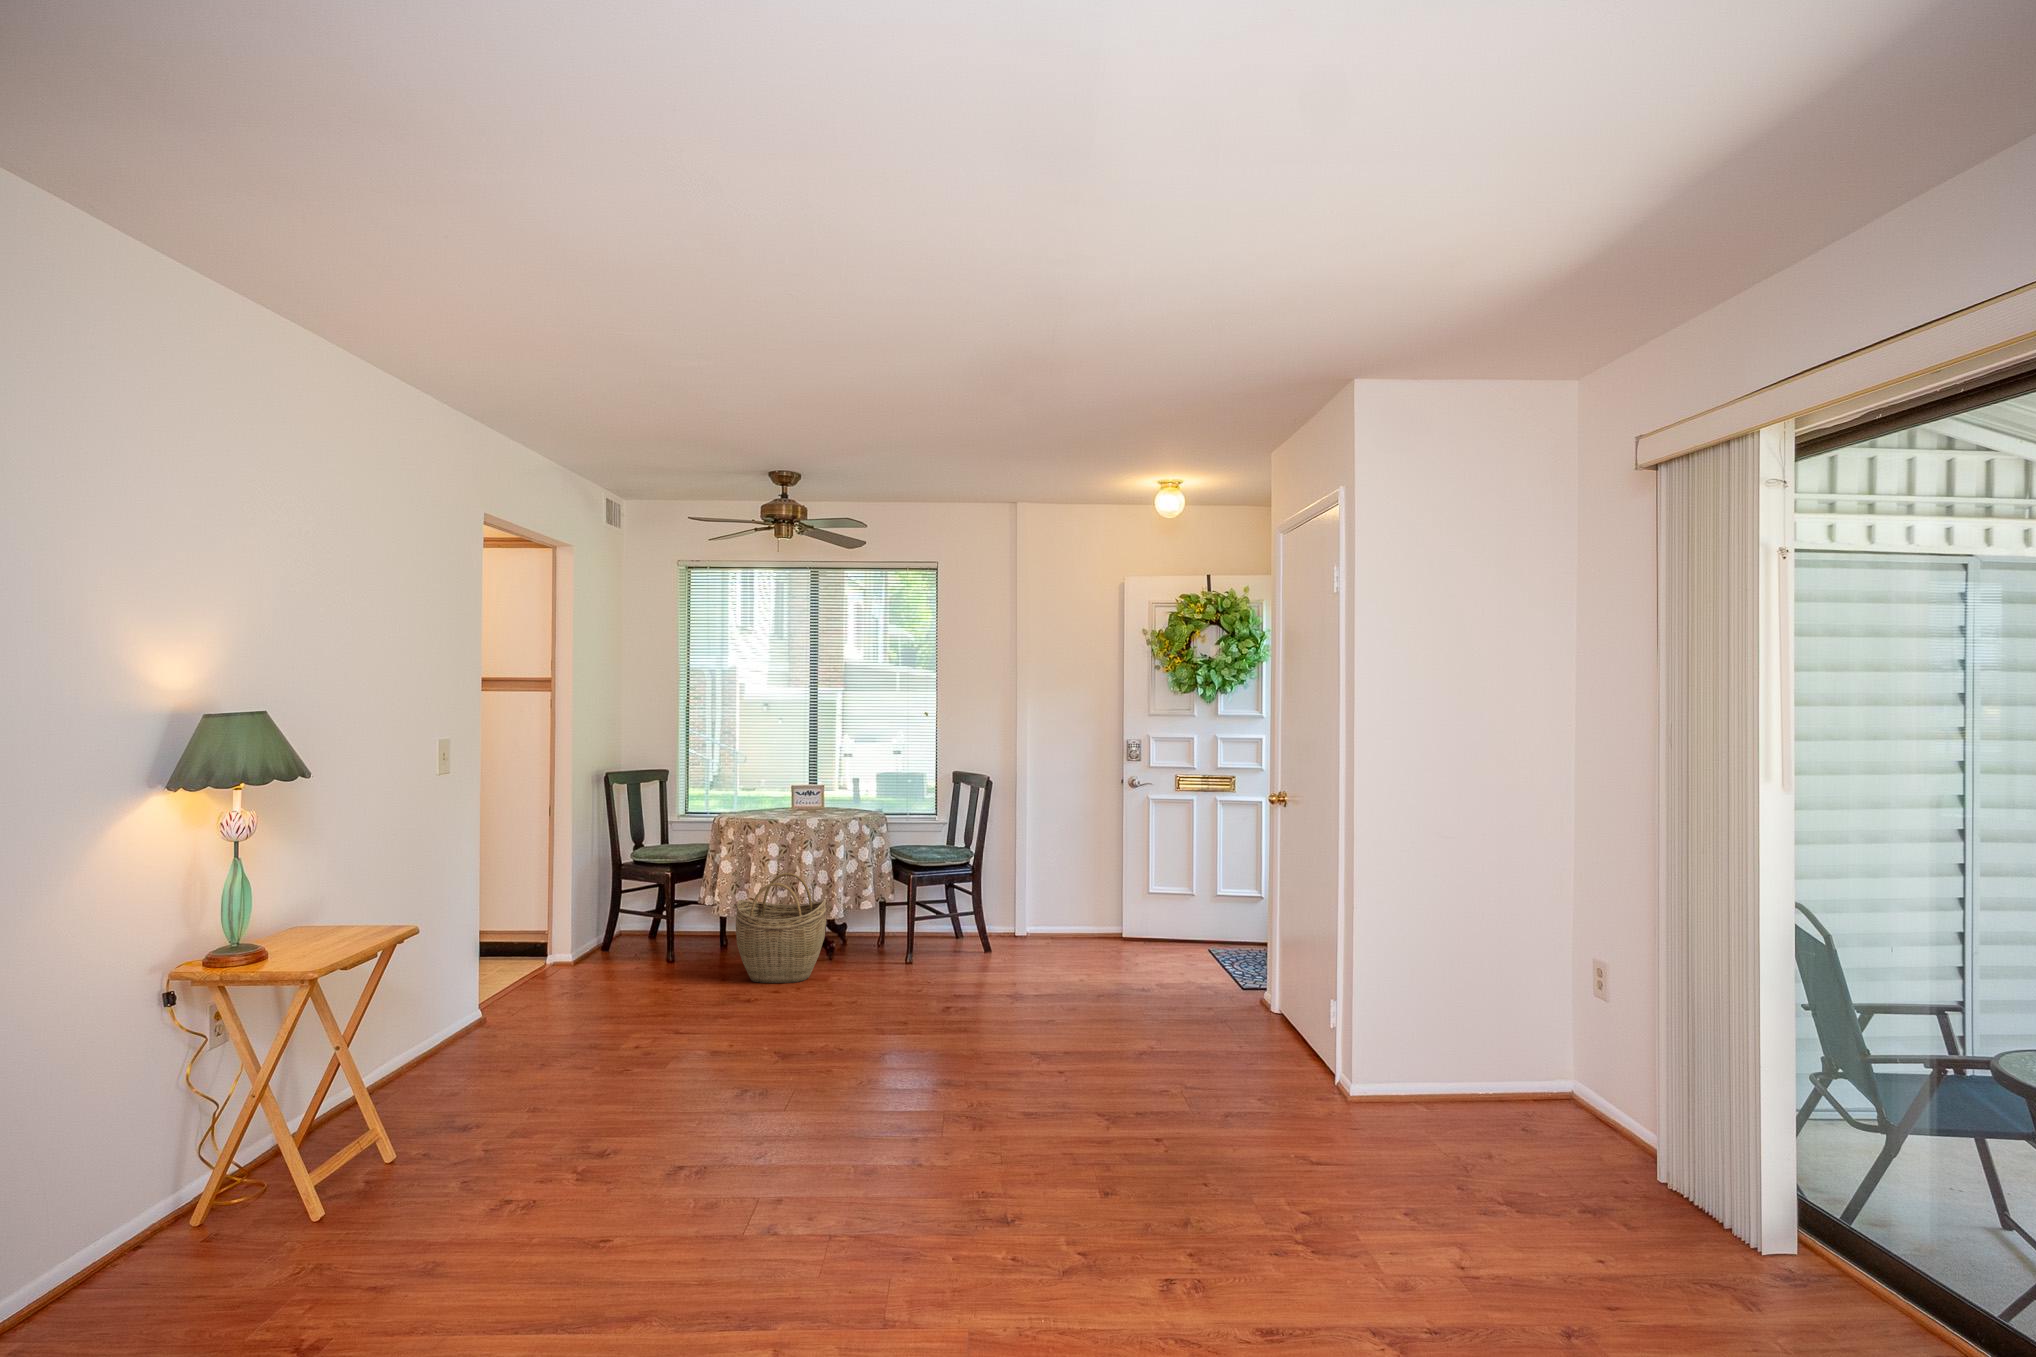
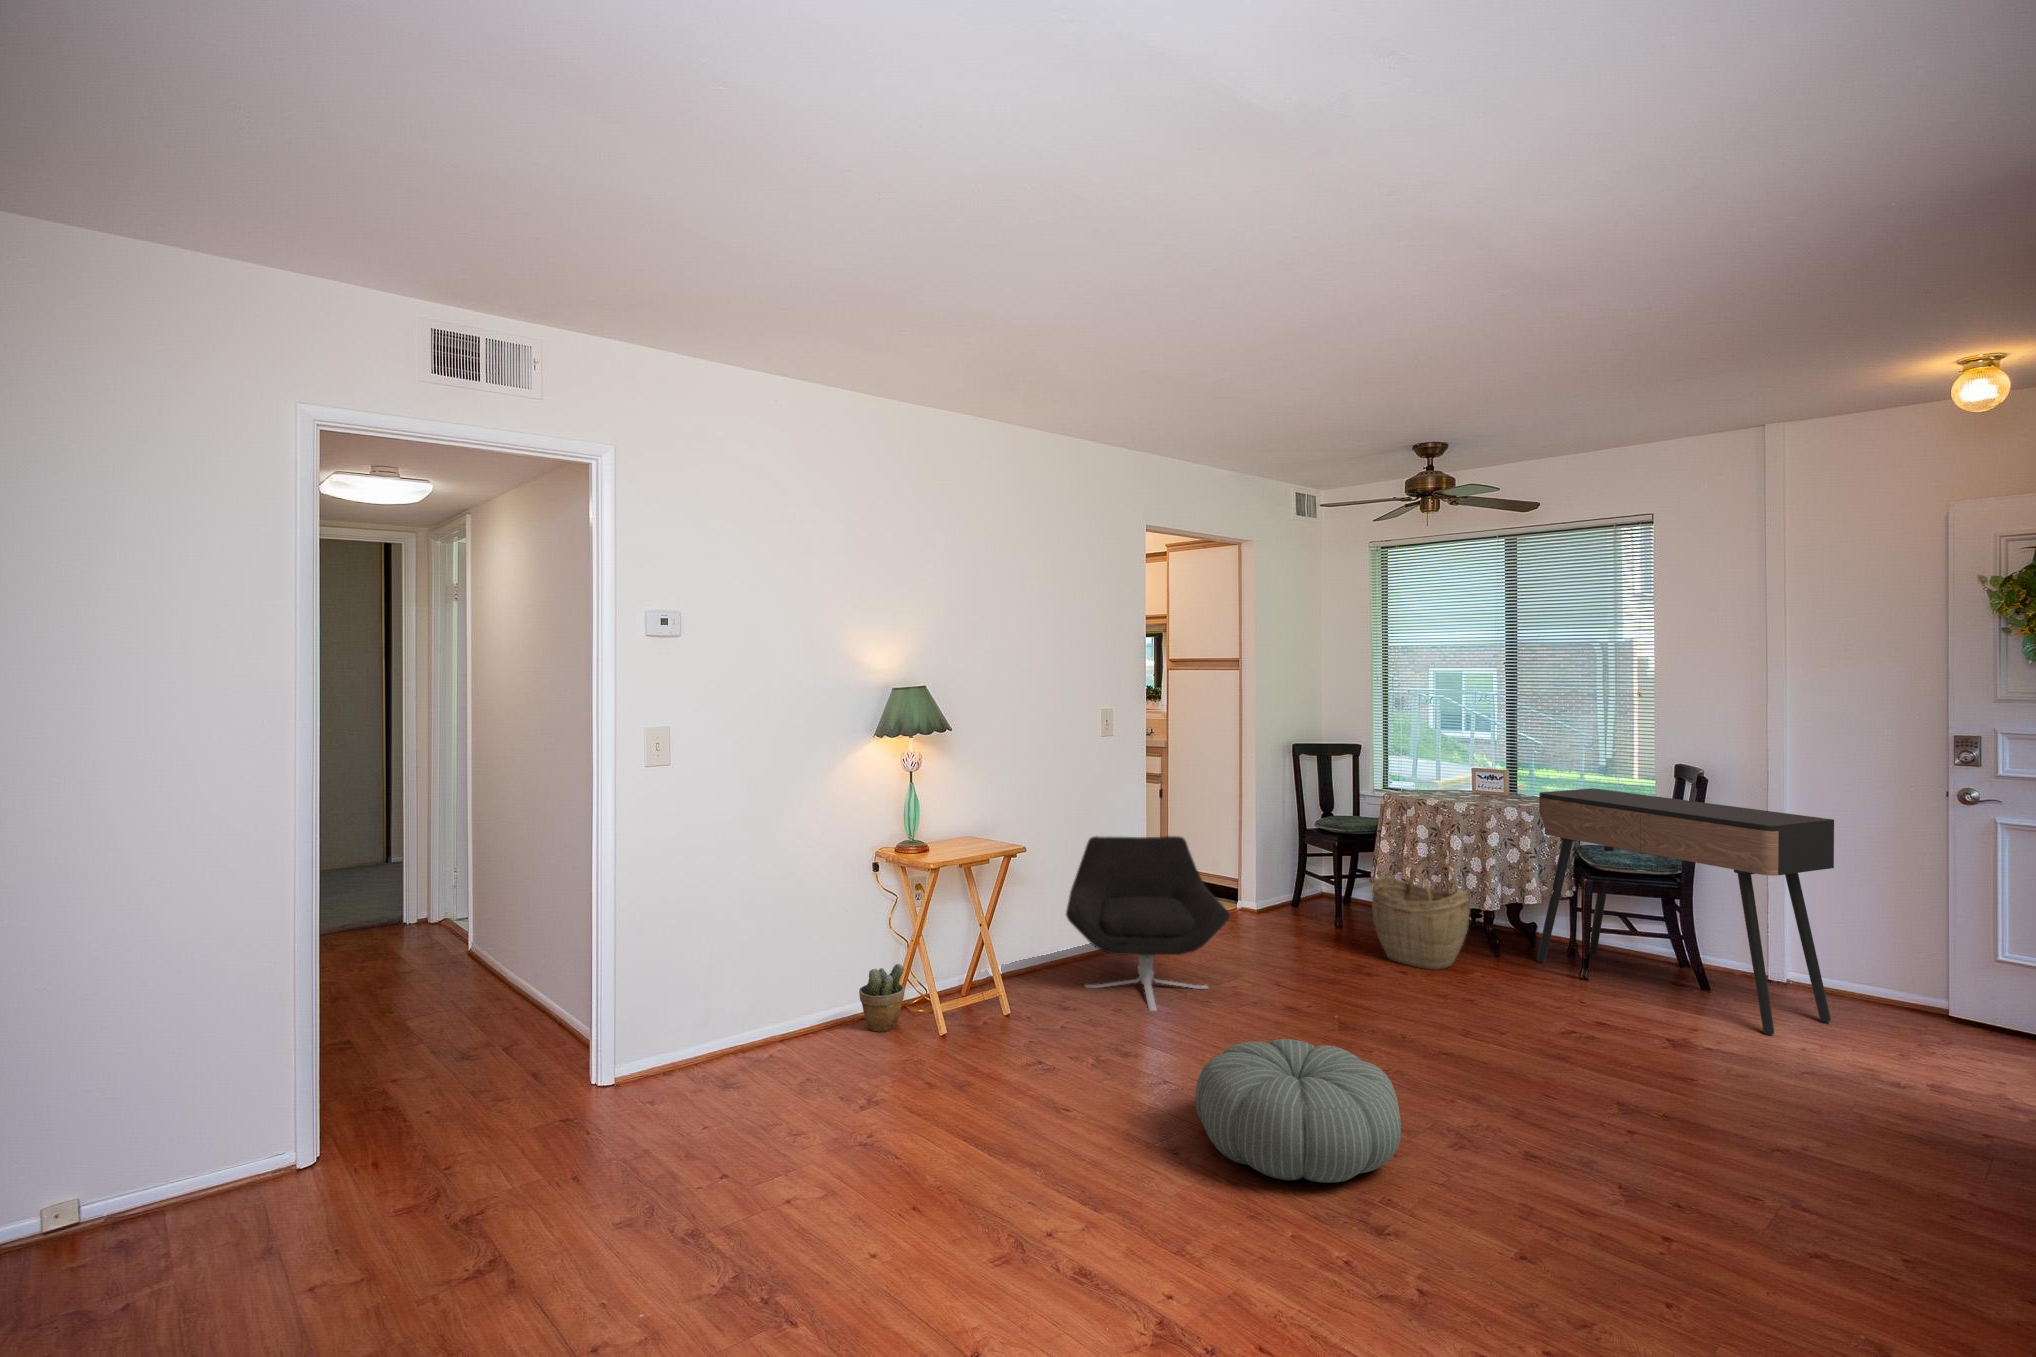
console table: none [868,796,1079,973] -> present [1537,788,1834,1035]
lounge chair: none [409,887,650,1102] -> present [1066,836,1230,1011]
pouf: none [767,1068,974,1221] -> present [1195,1039,1401,1183]
potted plant: none [123,1145,220,1270] -> present [859,964,905,1032]

